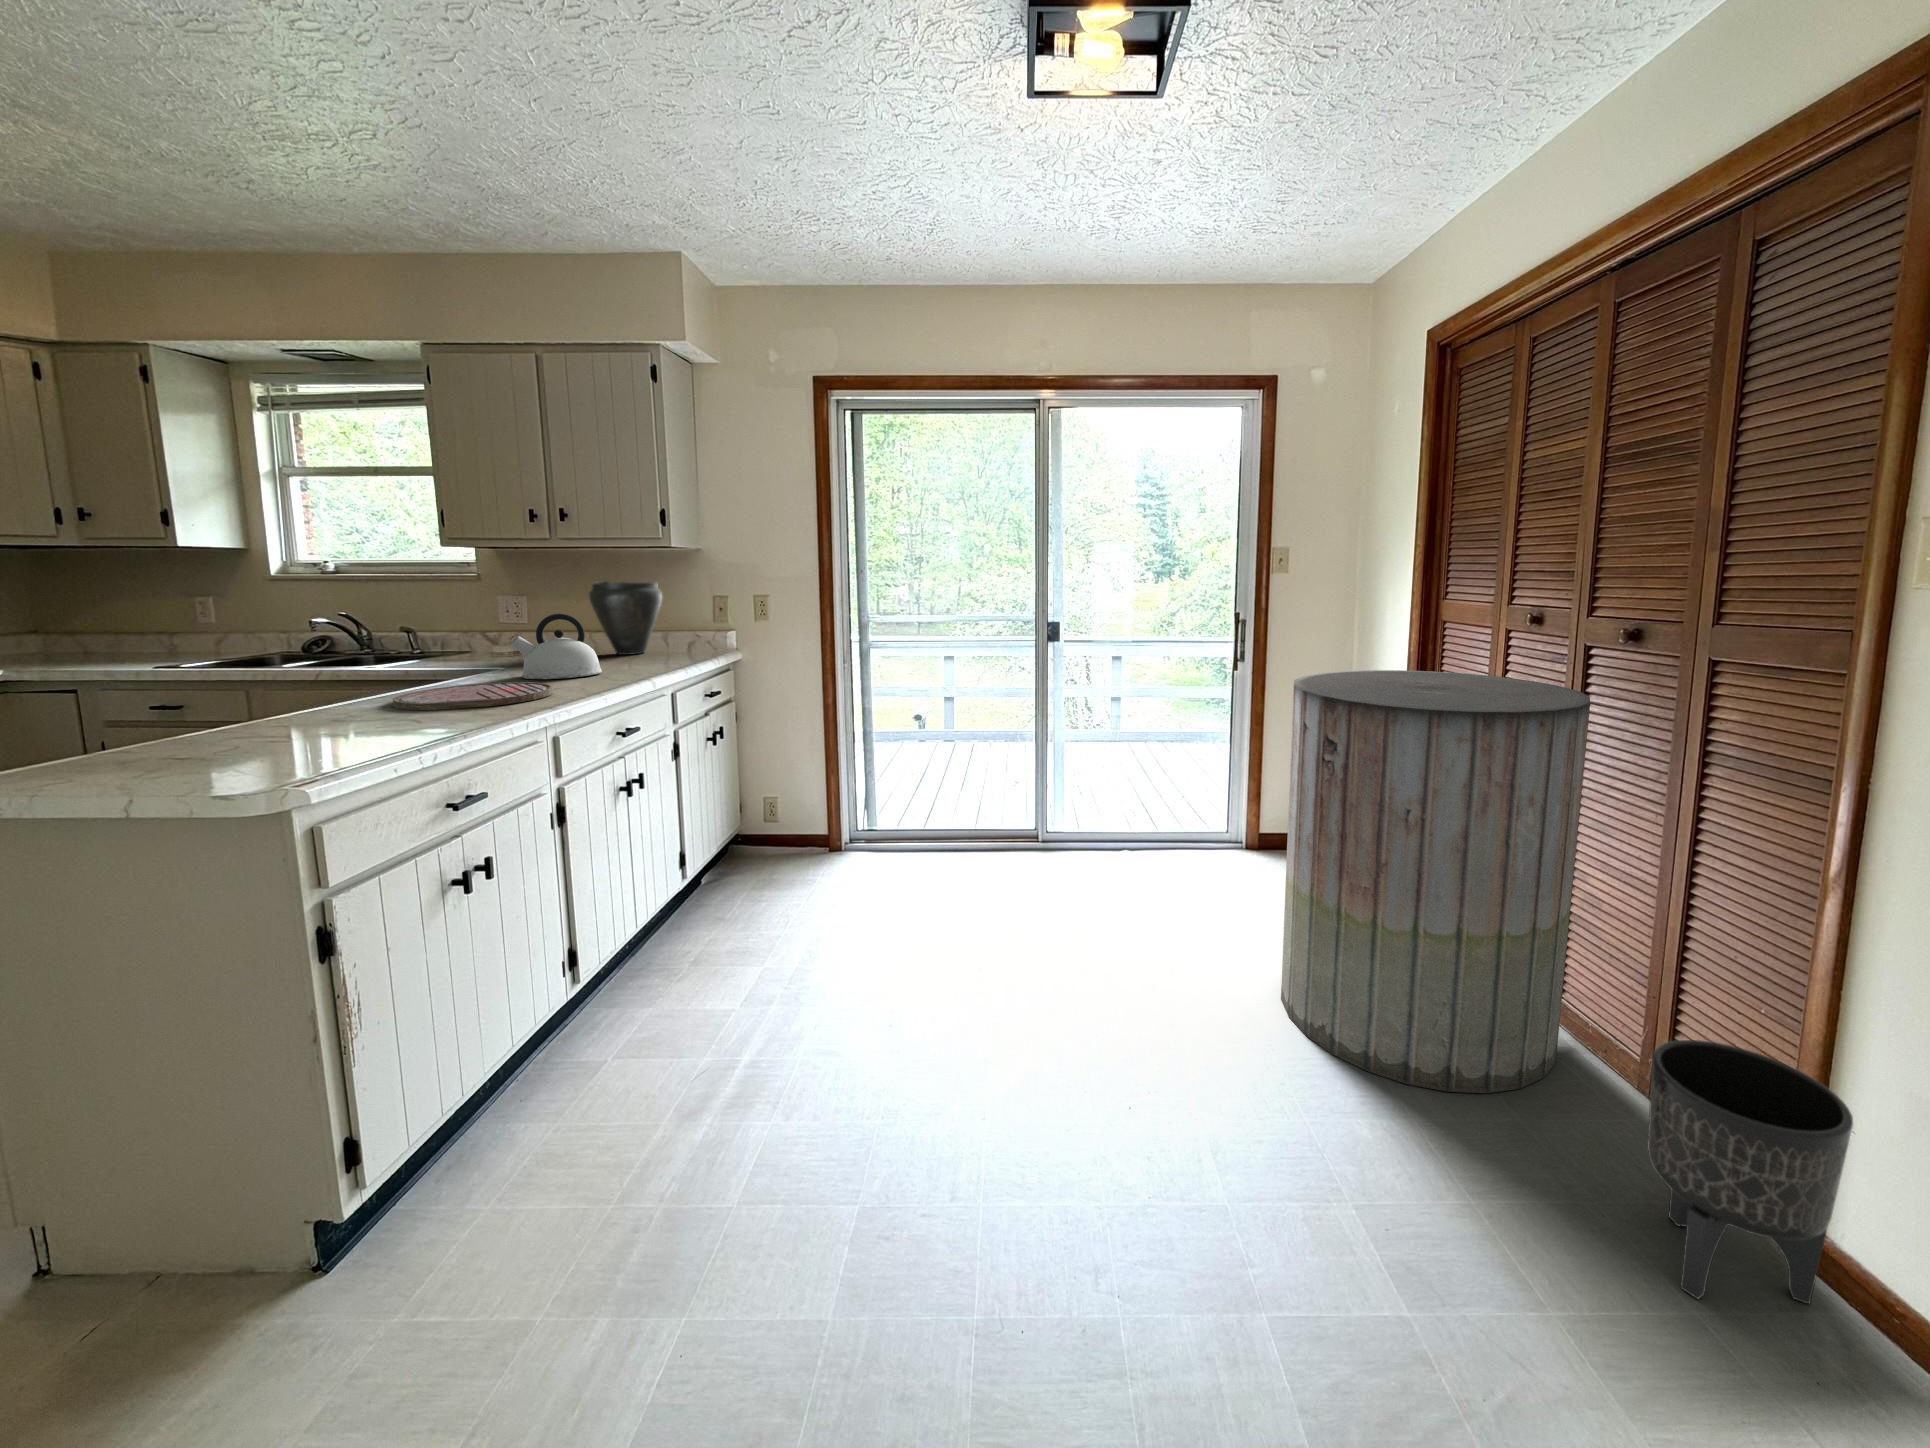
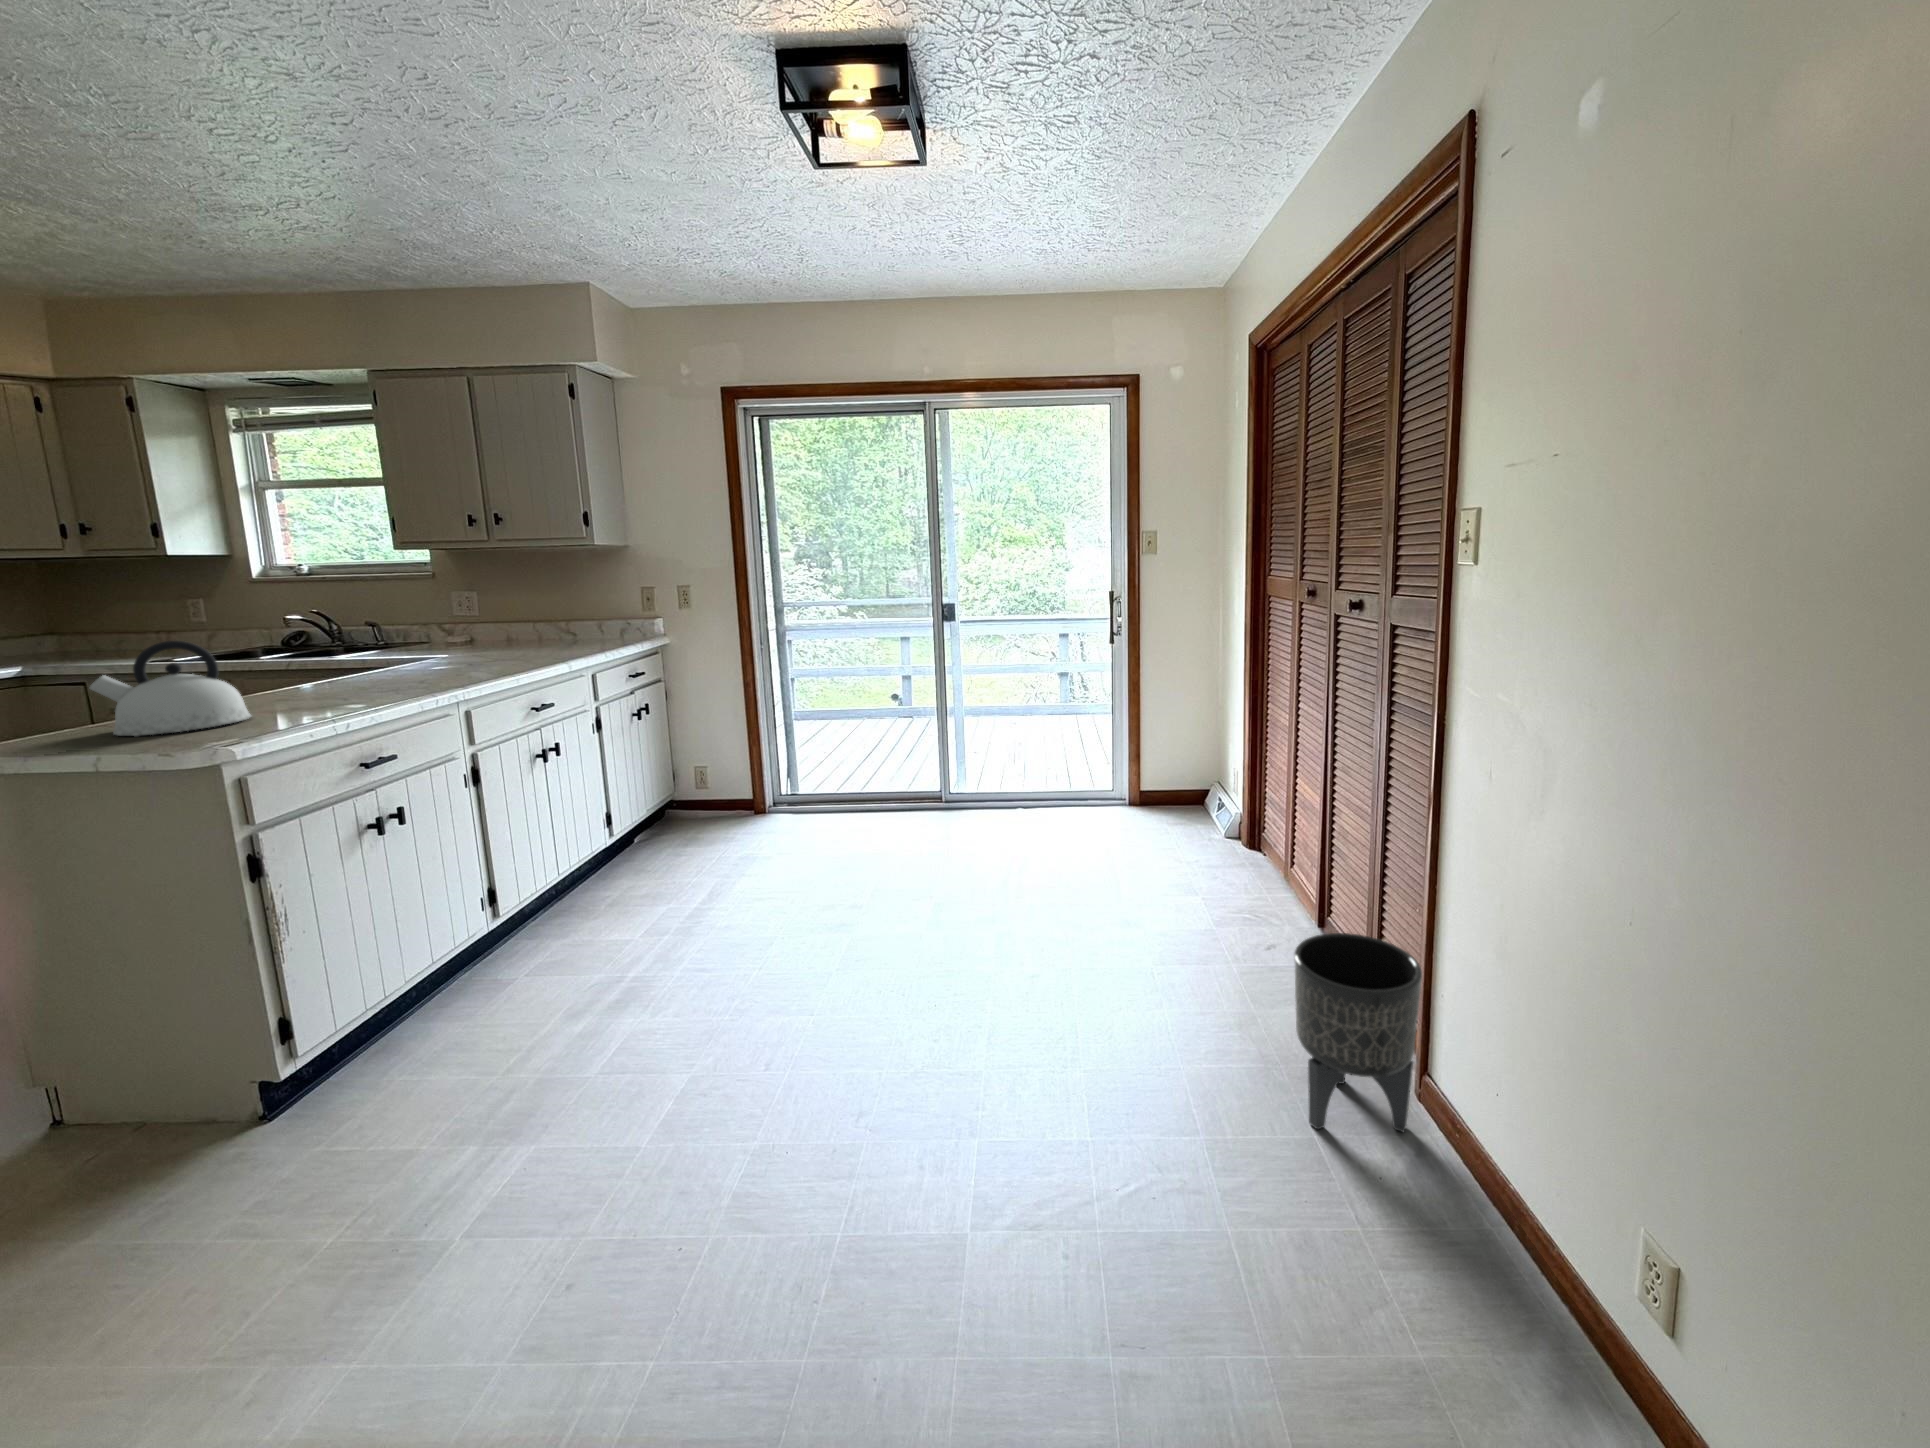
vase: present [589,581,662,655] -> none [527,574,595,642]
kettle: present [510,614,602,679] -> present [90,641,251,736]
trash can: present [1281,670,1590,1093] -> none [1093,640,1326,994]
cutting board: present [393,682,553,710] -> none [331,666,471,690]

